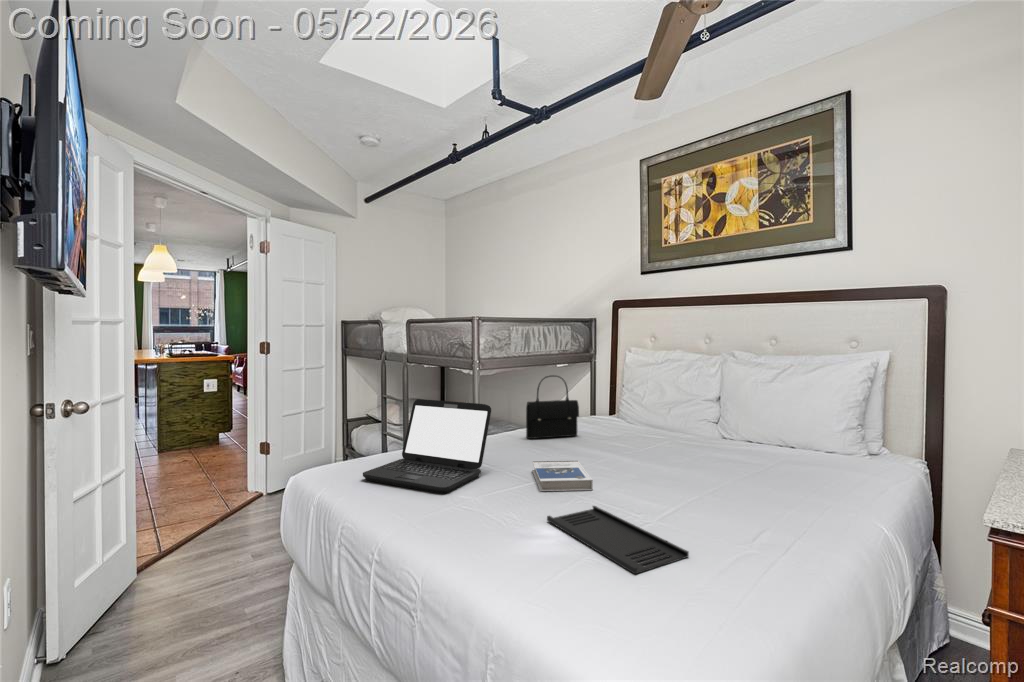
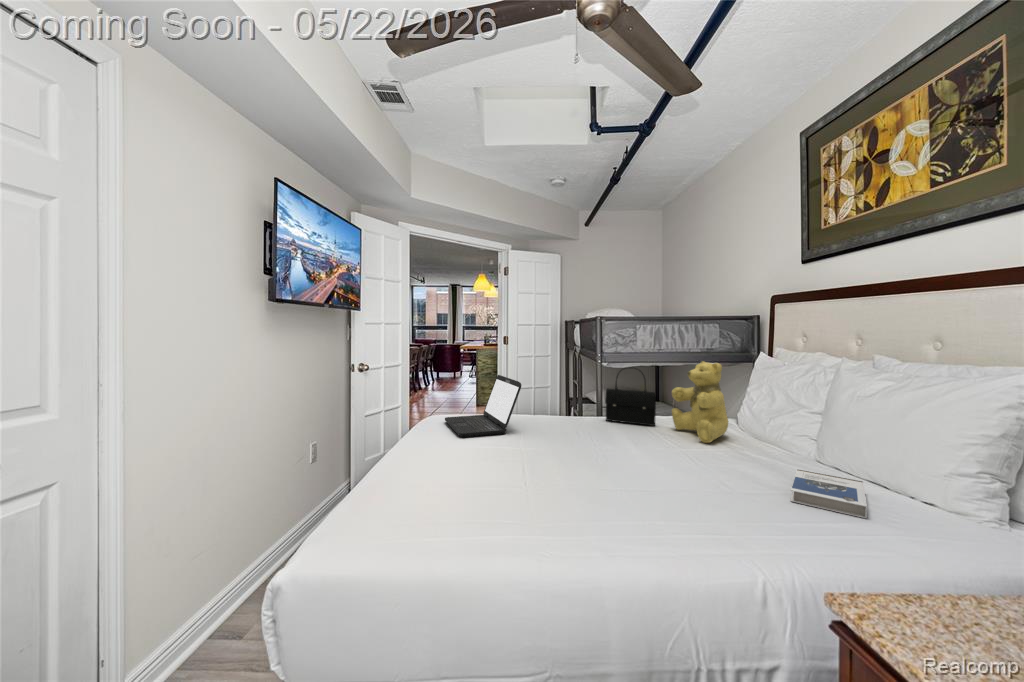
teddy bear: none [594,364,655,442] -> present [672,361,728,443]
hardback book: present [532,461,593,491] -> present [791,470,867,518]
tray: present [547,506,689,574] -> none [429,461,510,507]

